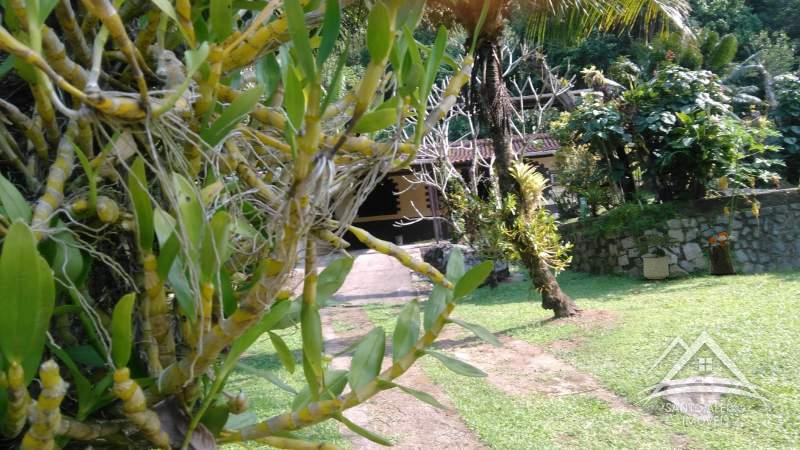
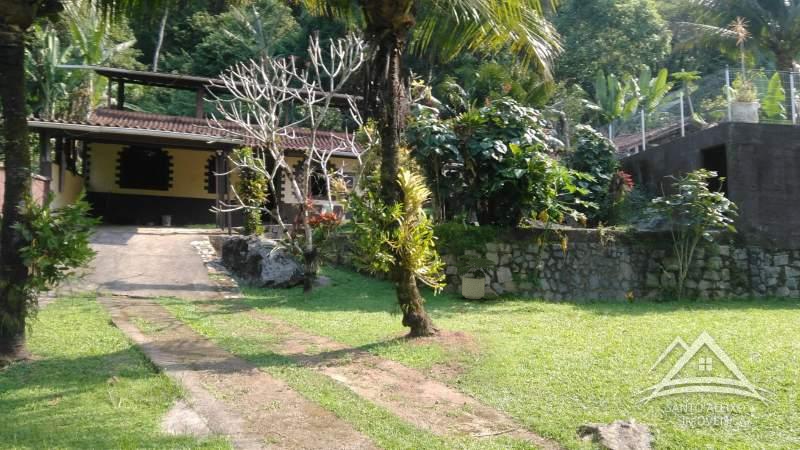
watering can: present [708,232,735,274] -> none [518,260,541,300]

